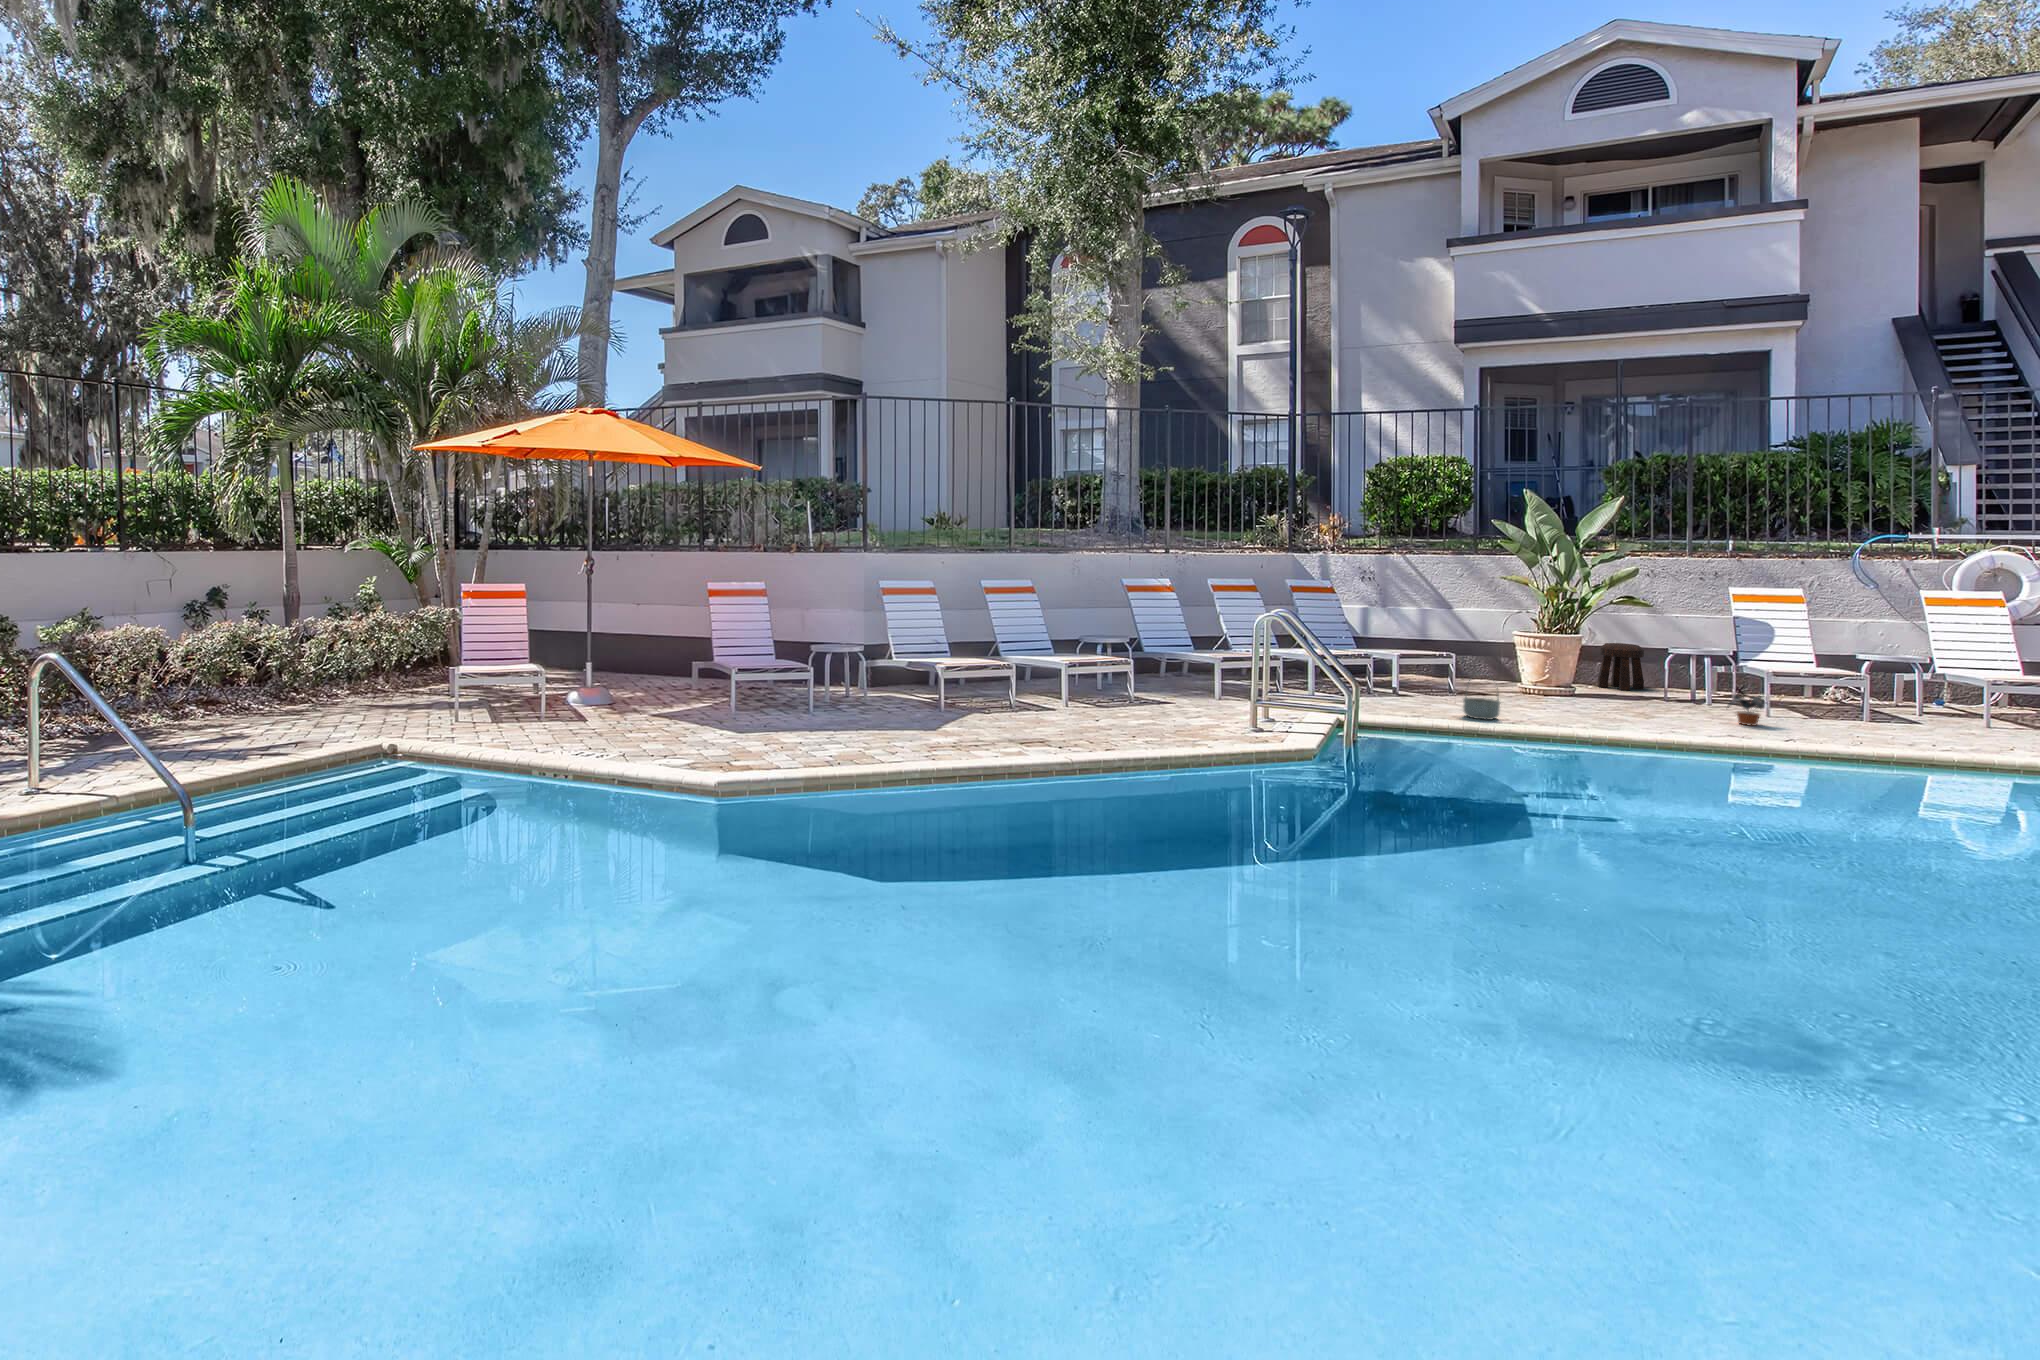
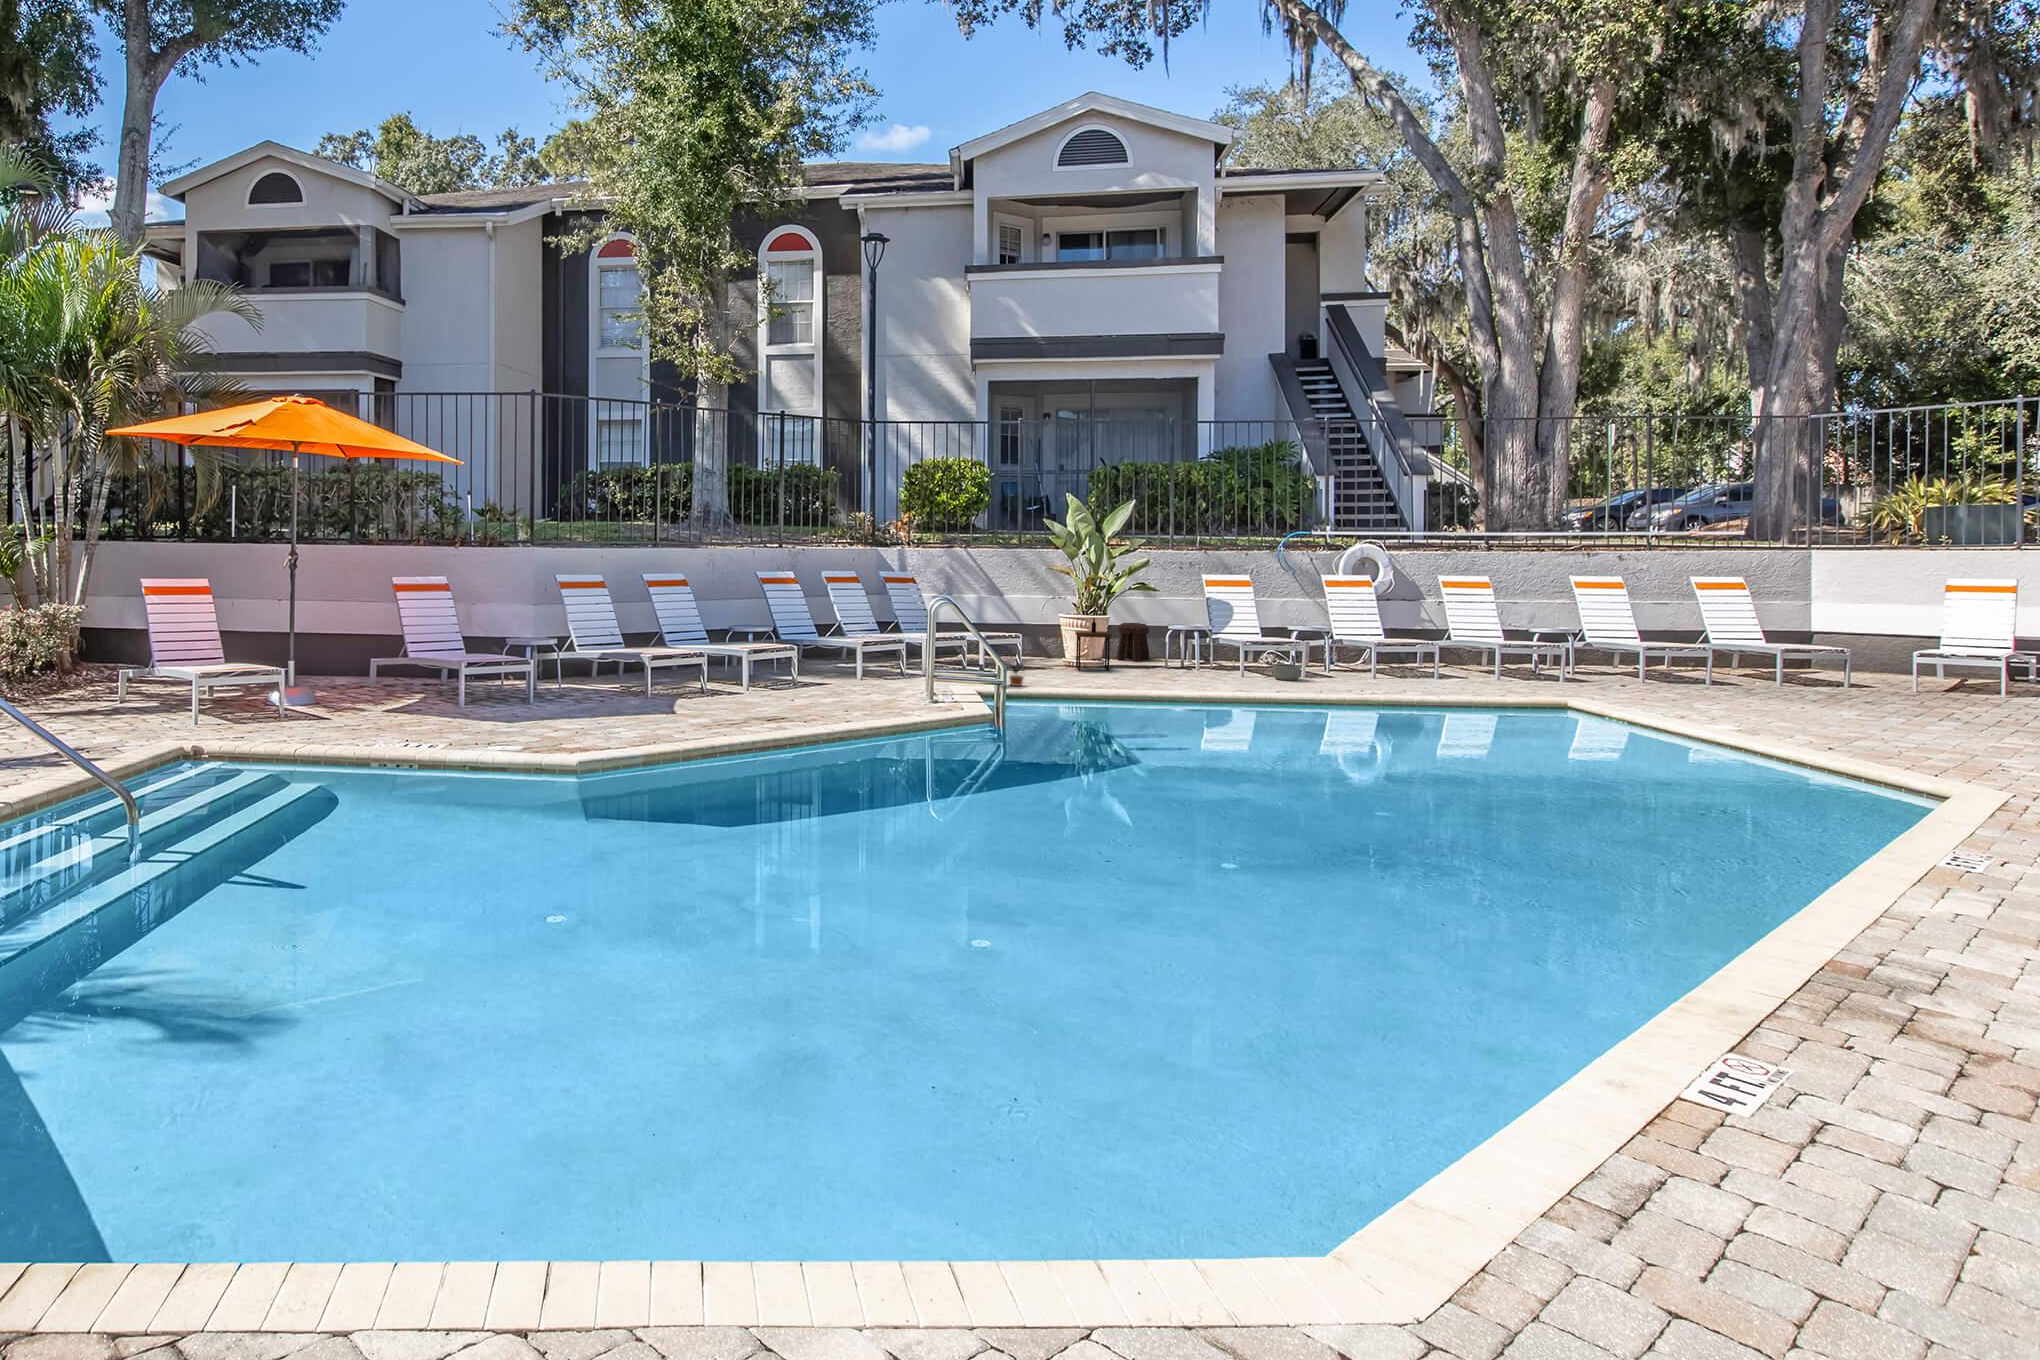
side table: none [1530,634,1576,699] -> present [1075,618,1111,671]
basket: present [1463,673,1500,720] -> present [1272,643,1301,681]
potted plant: present [1728,695,1763,726] -> present [1004,663,1025,686]

